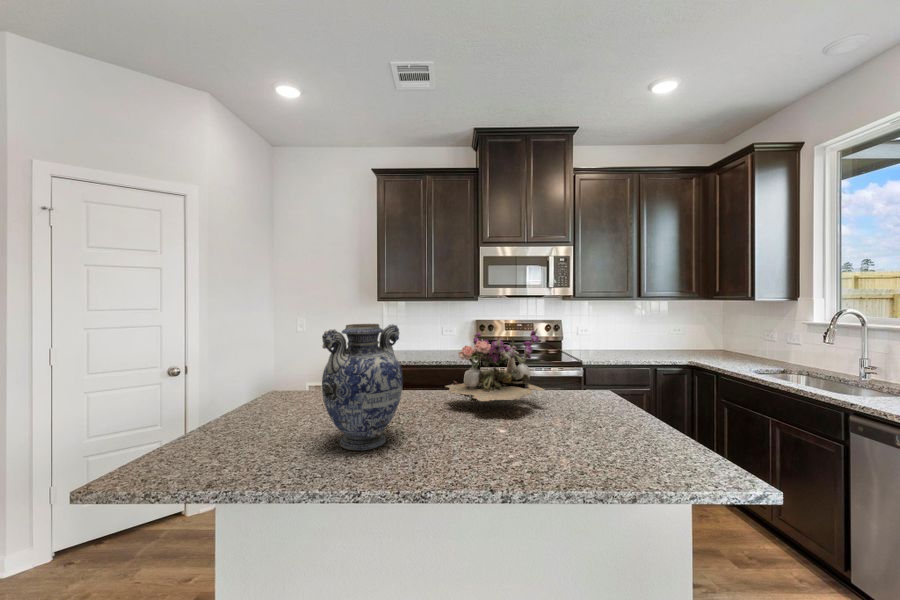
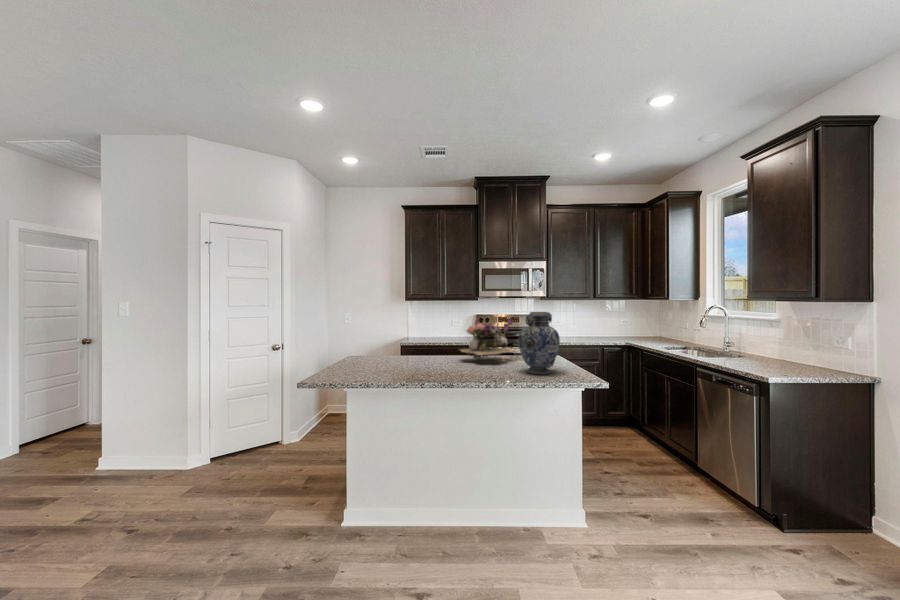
vase: present [322,324,403,451] -> present [518,312,560,374]

